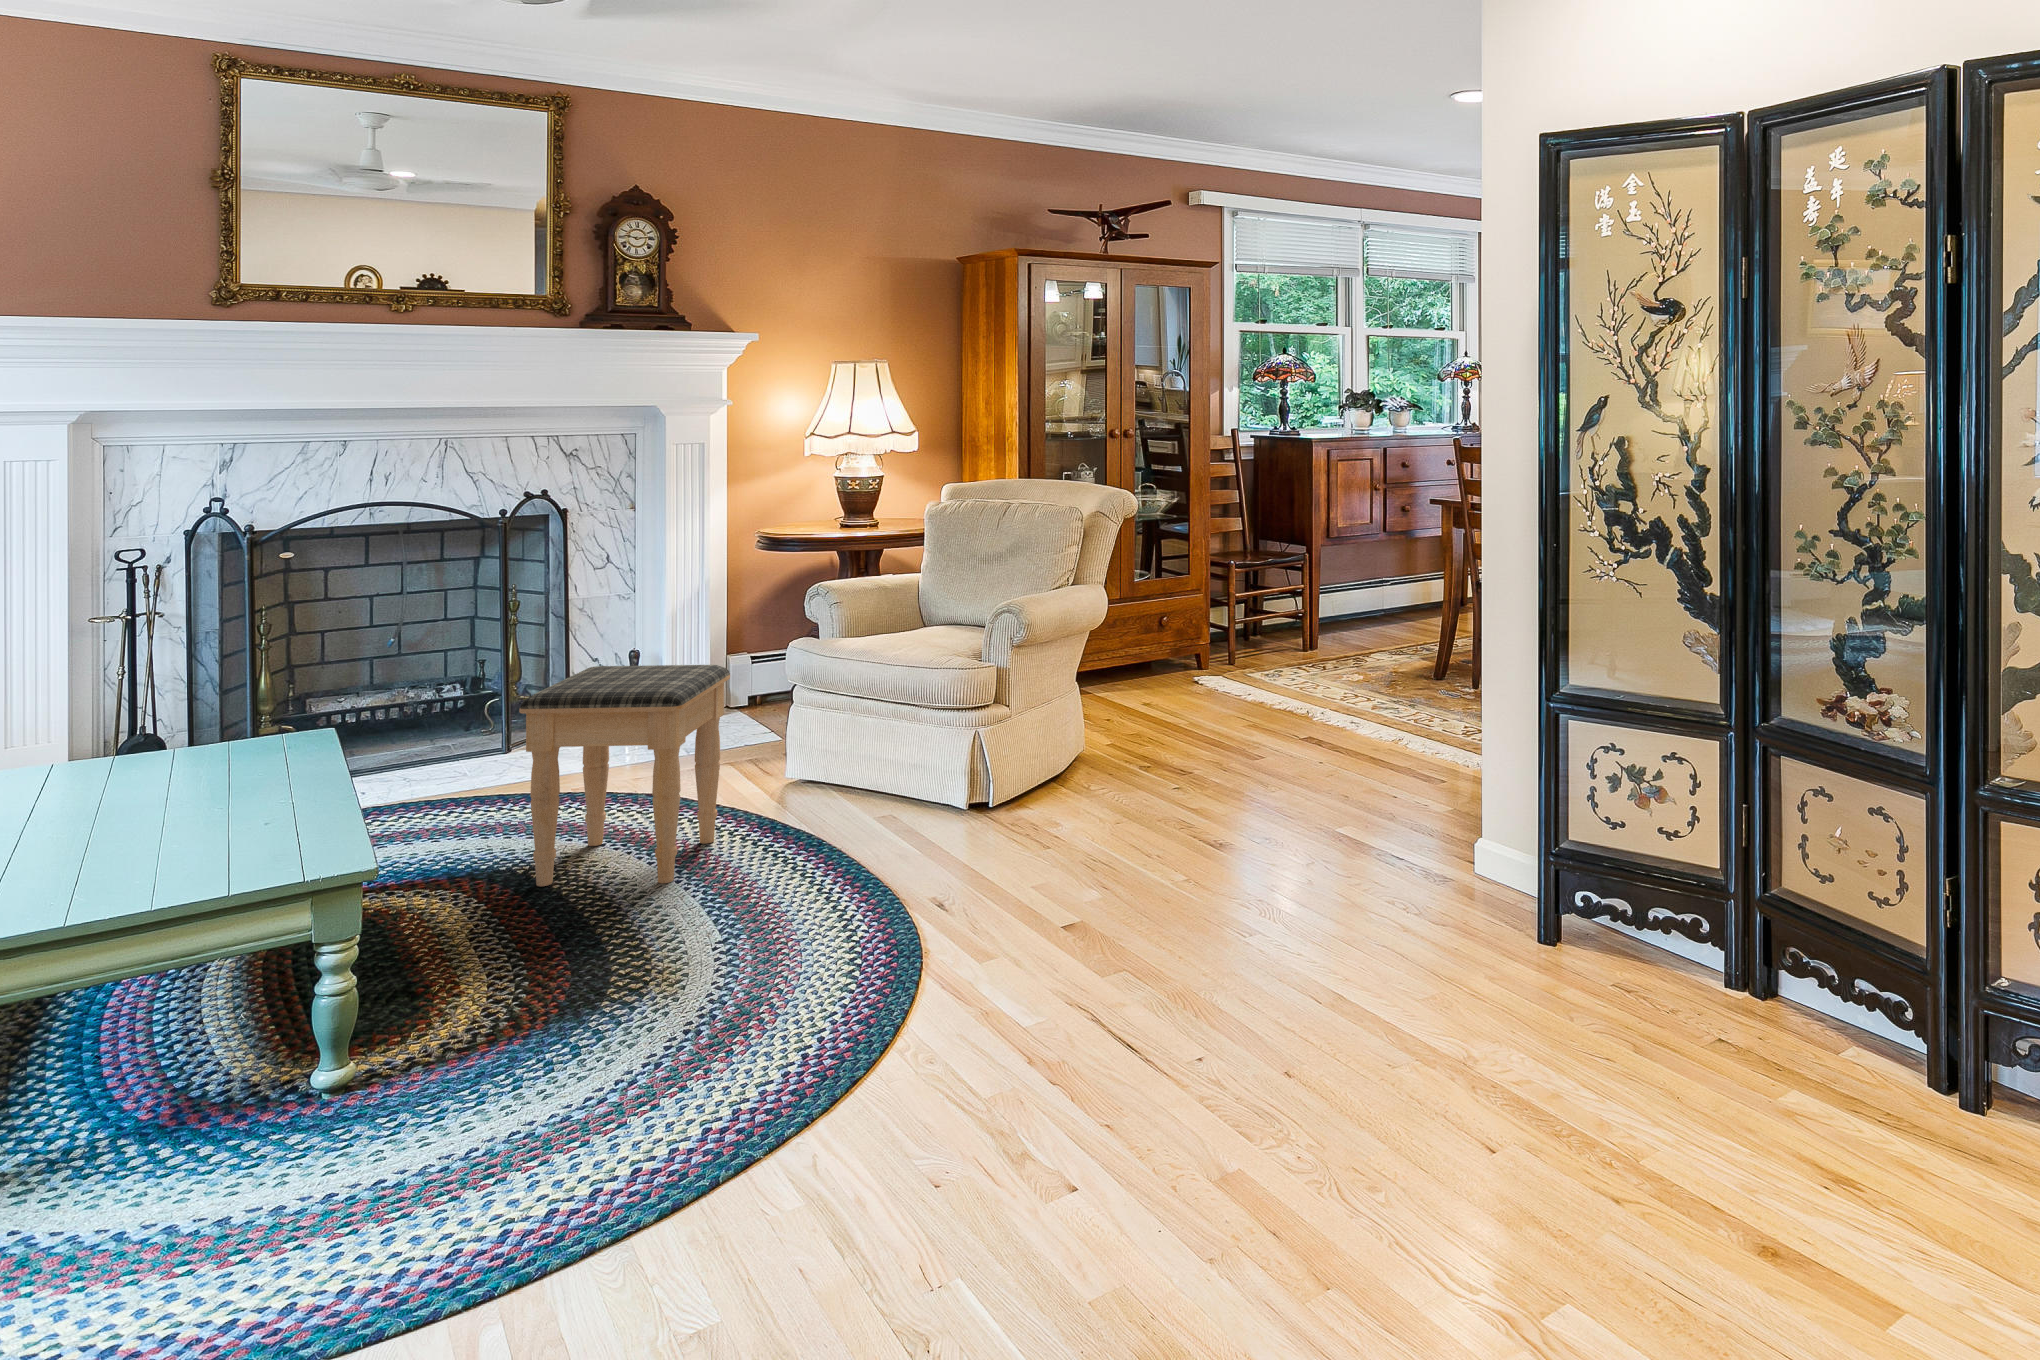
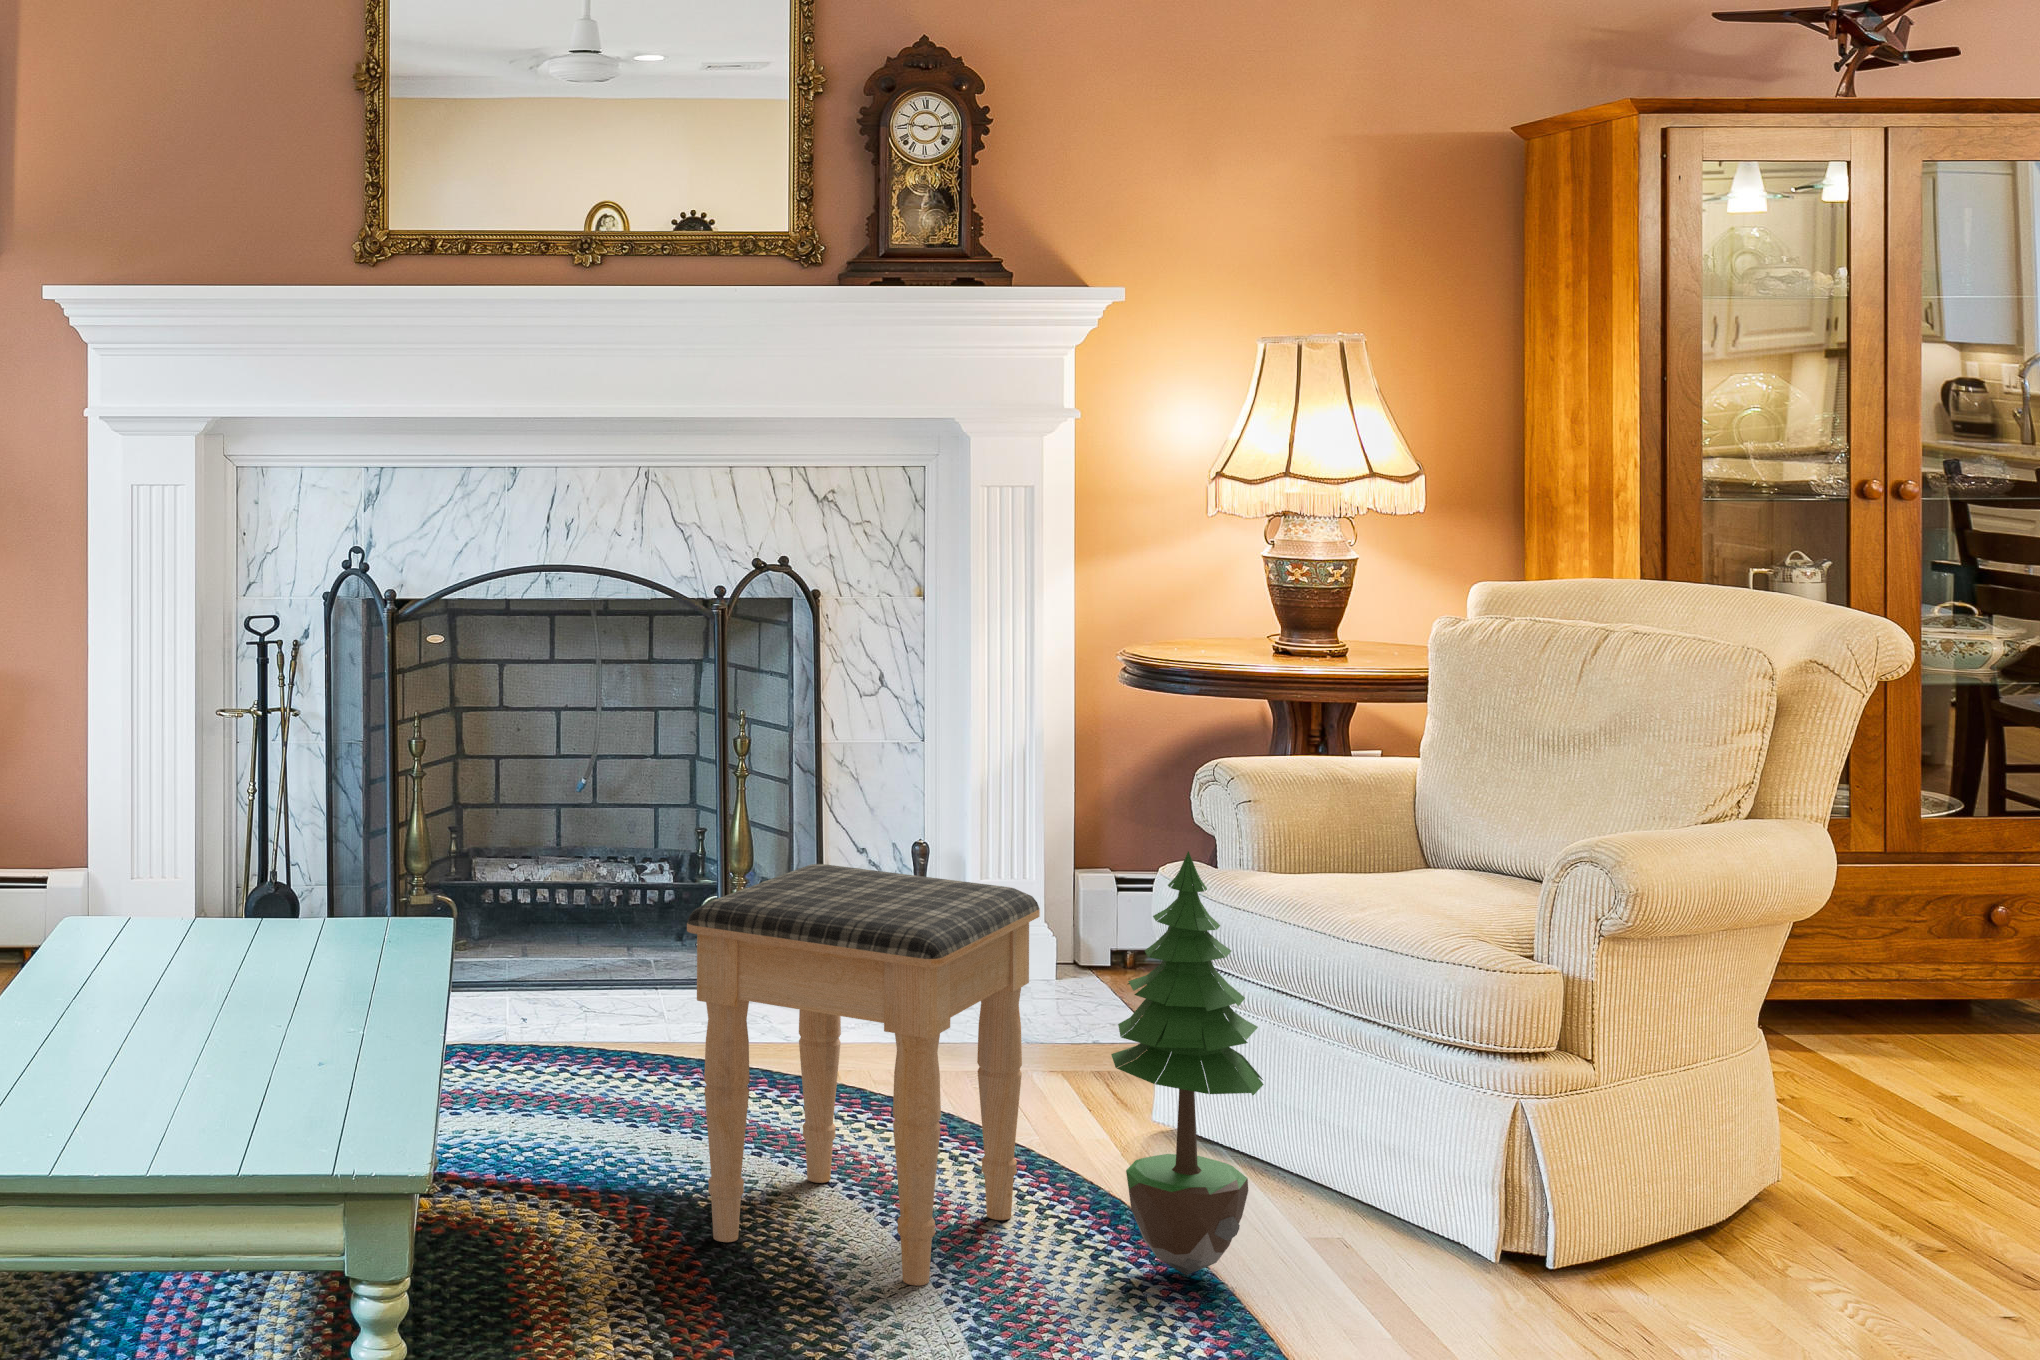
potted tree: none [772,633,854,848] -> present [1111,851,1264,1275]

